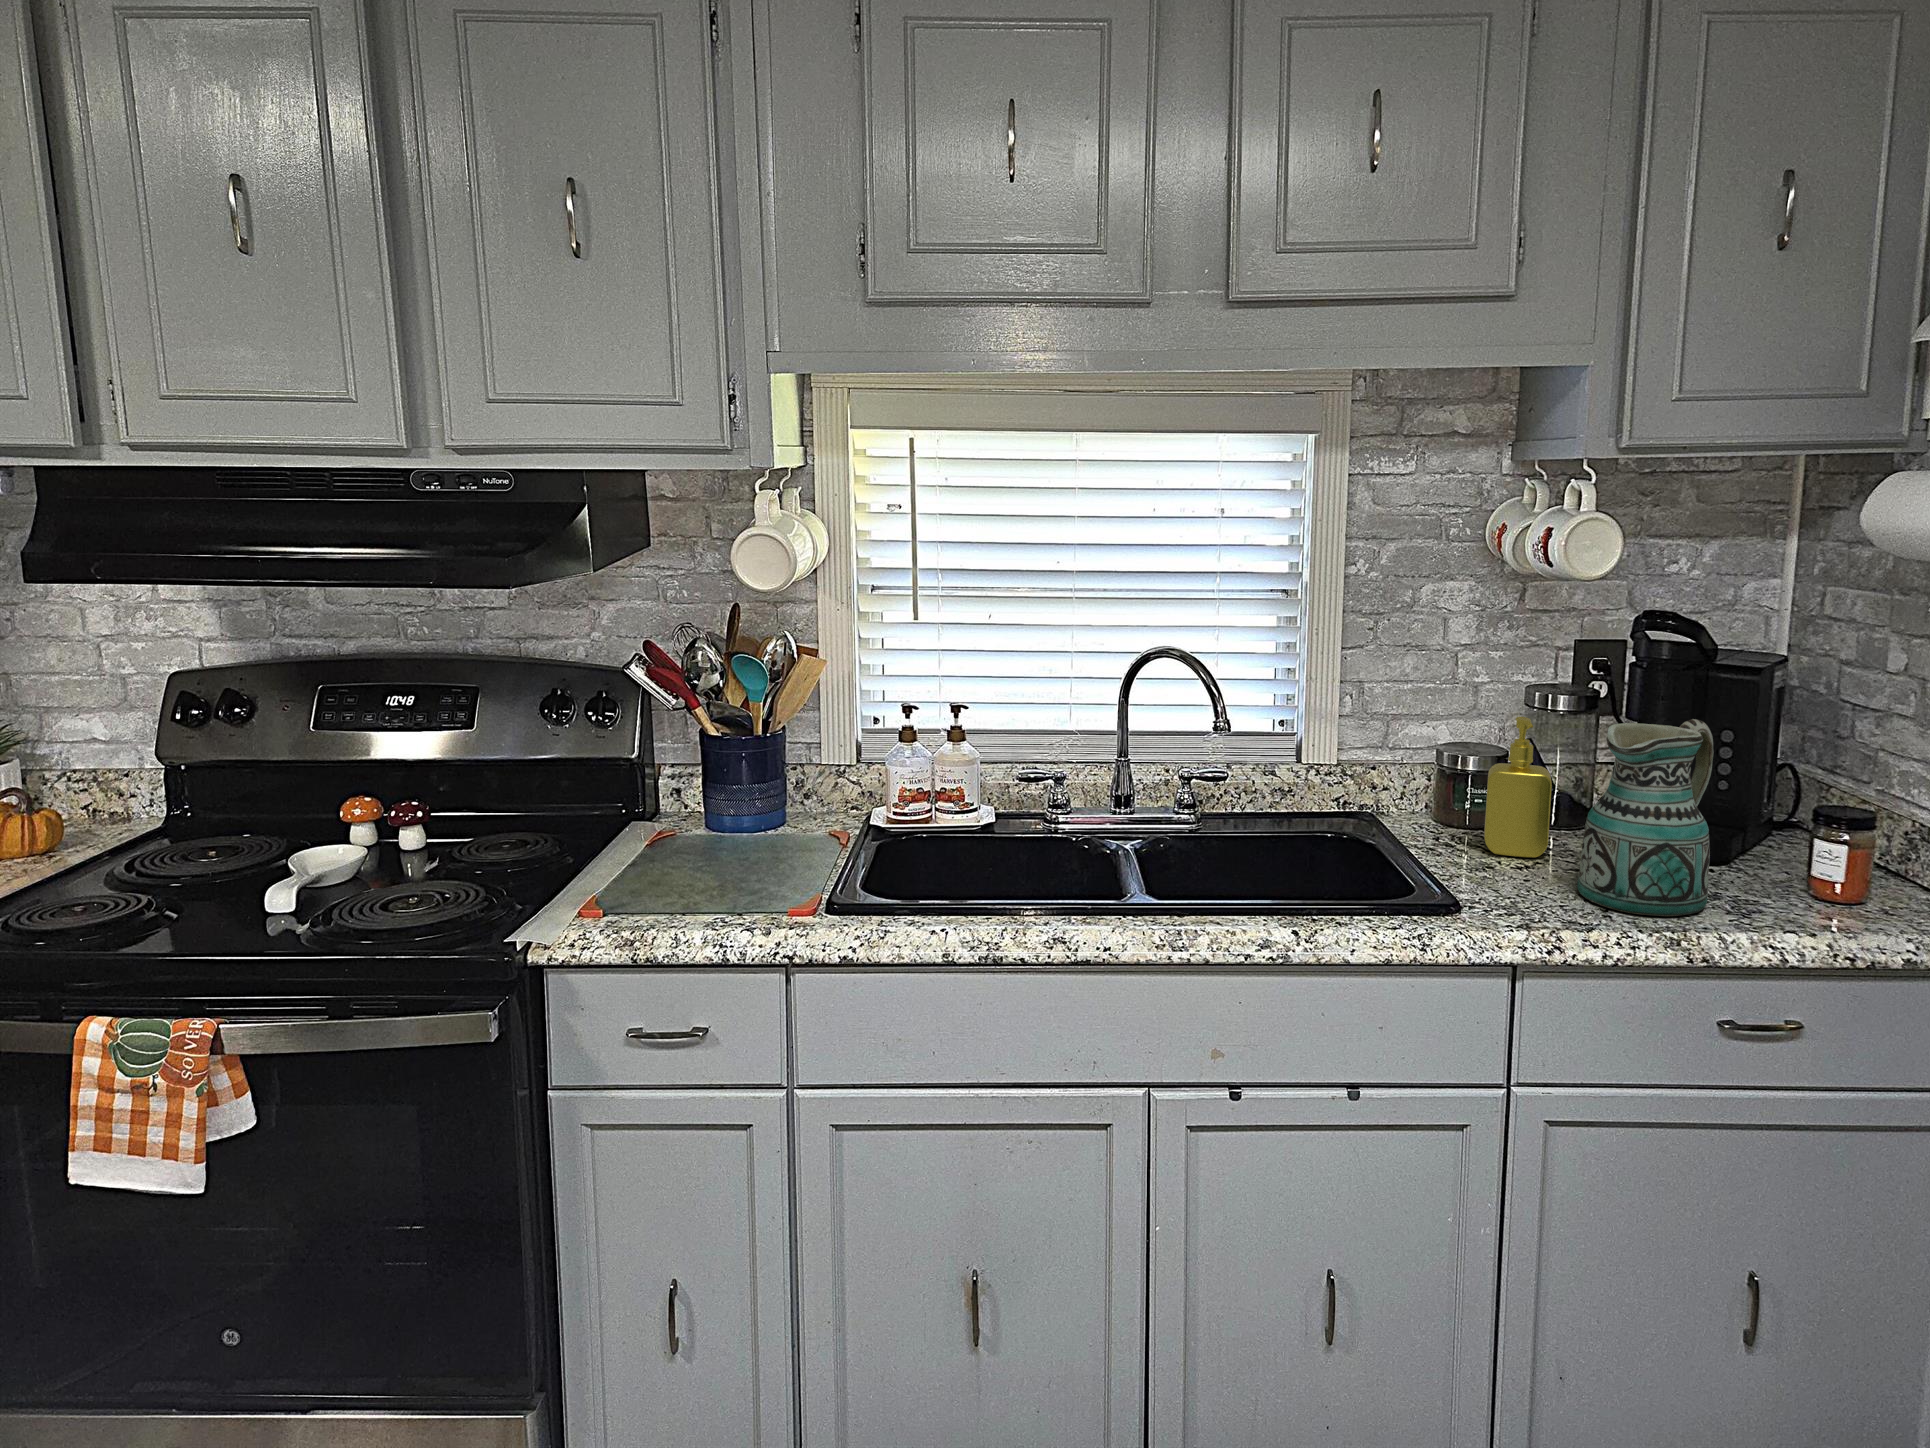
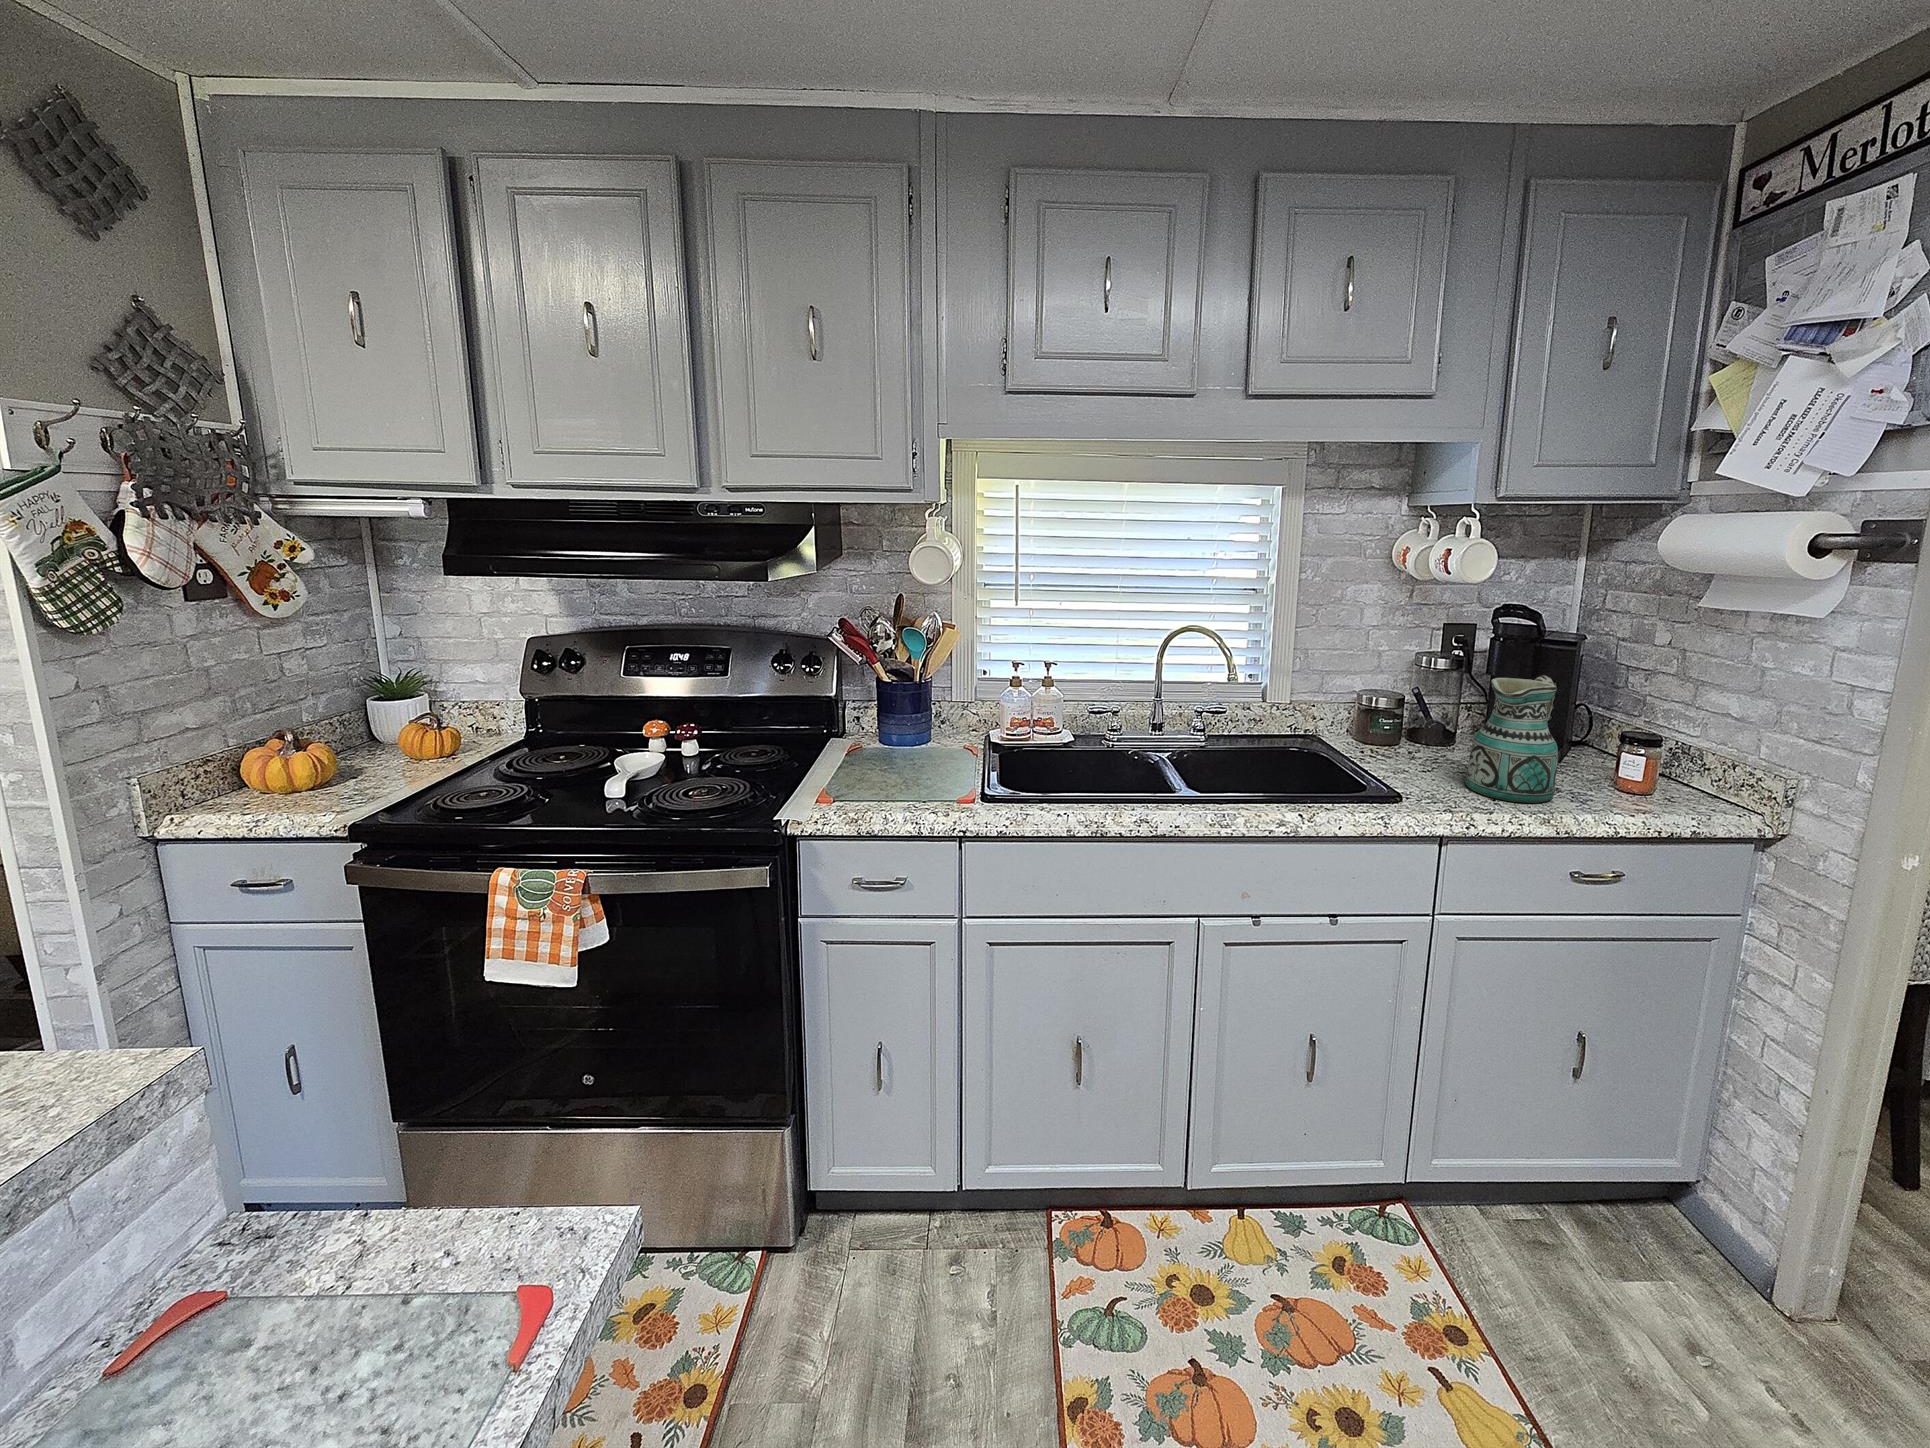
soap dispenser: present [1484,717,1552,858] -> none [1392,673,1441,764]

